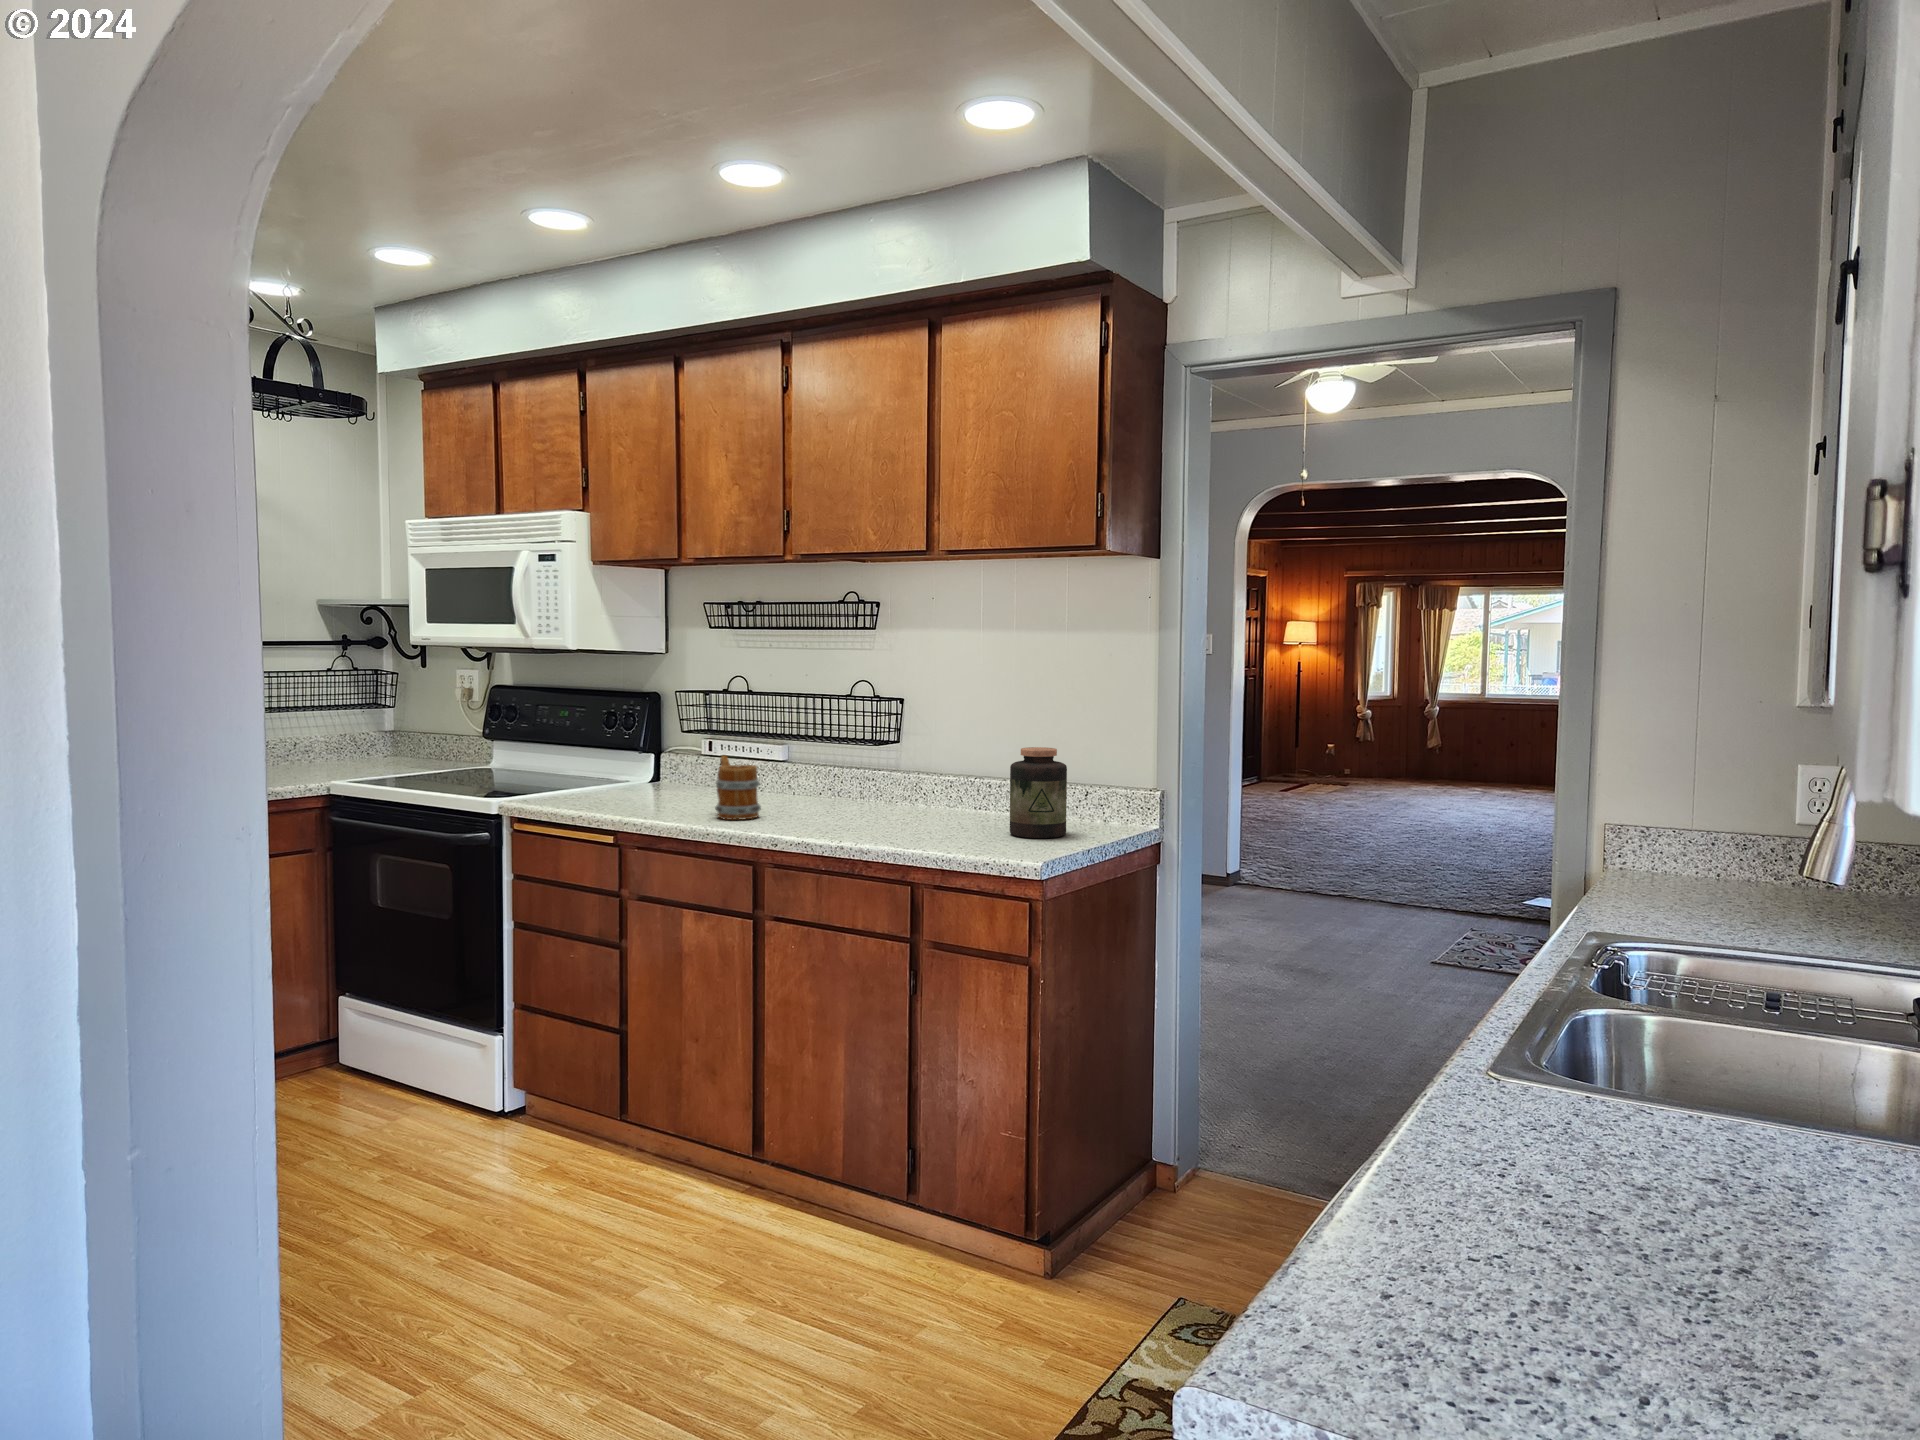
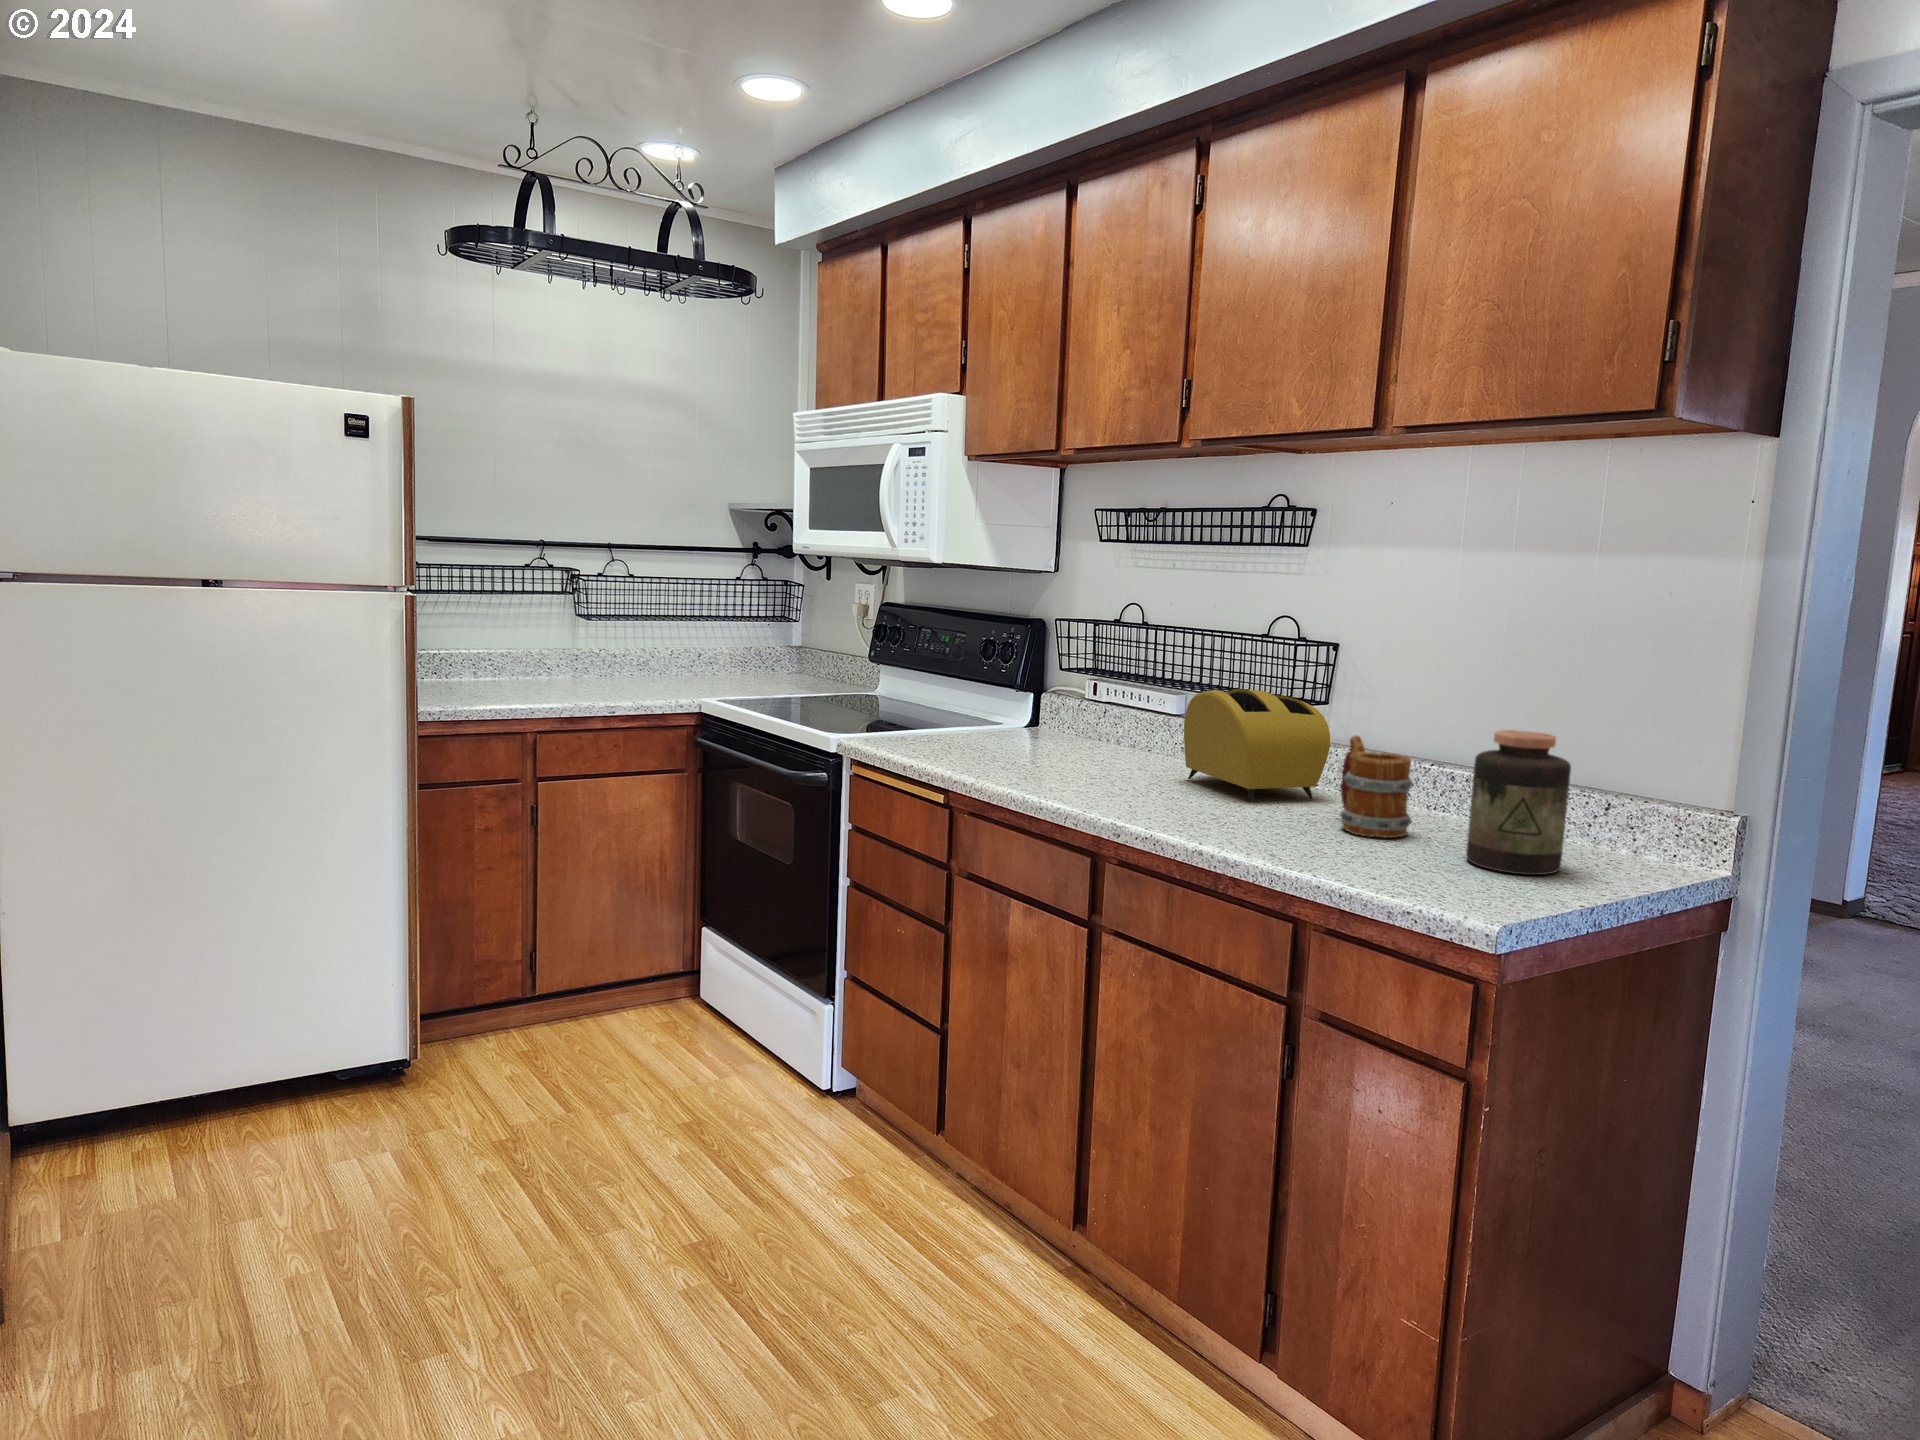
toaster: none [799,736,908,816] -> present [1184,689,1330,802]
mug: present [715,755,761,820] -> present [1340,735,1413,838]

